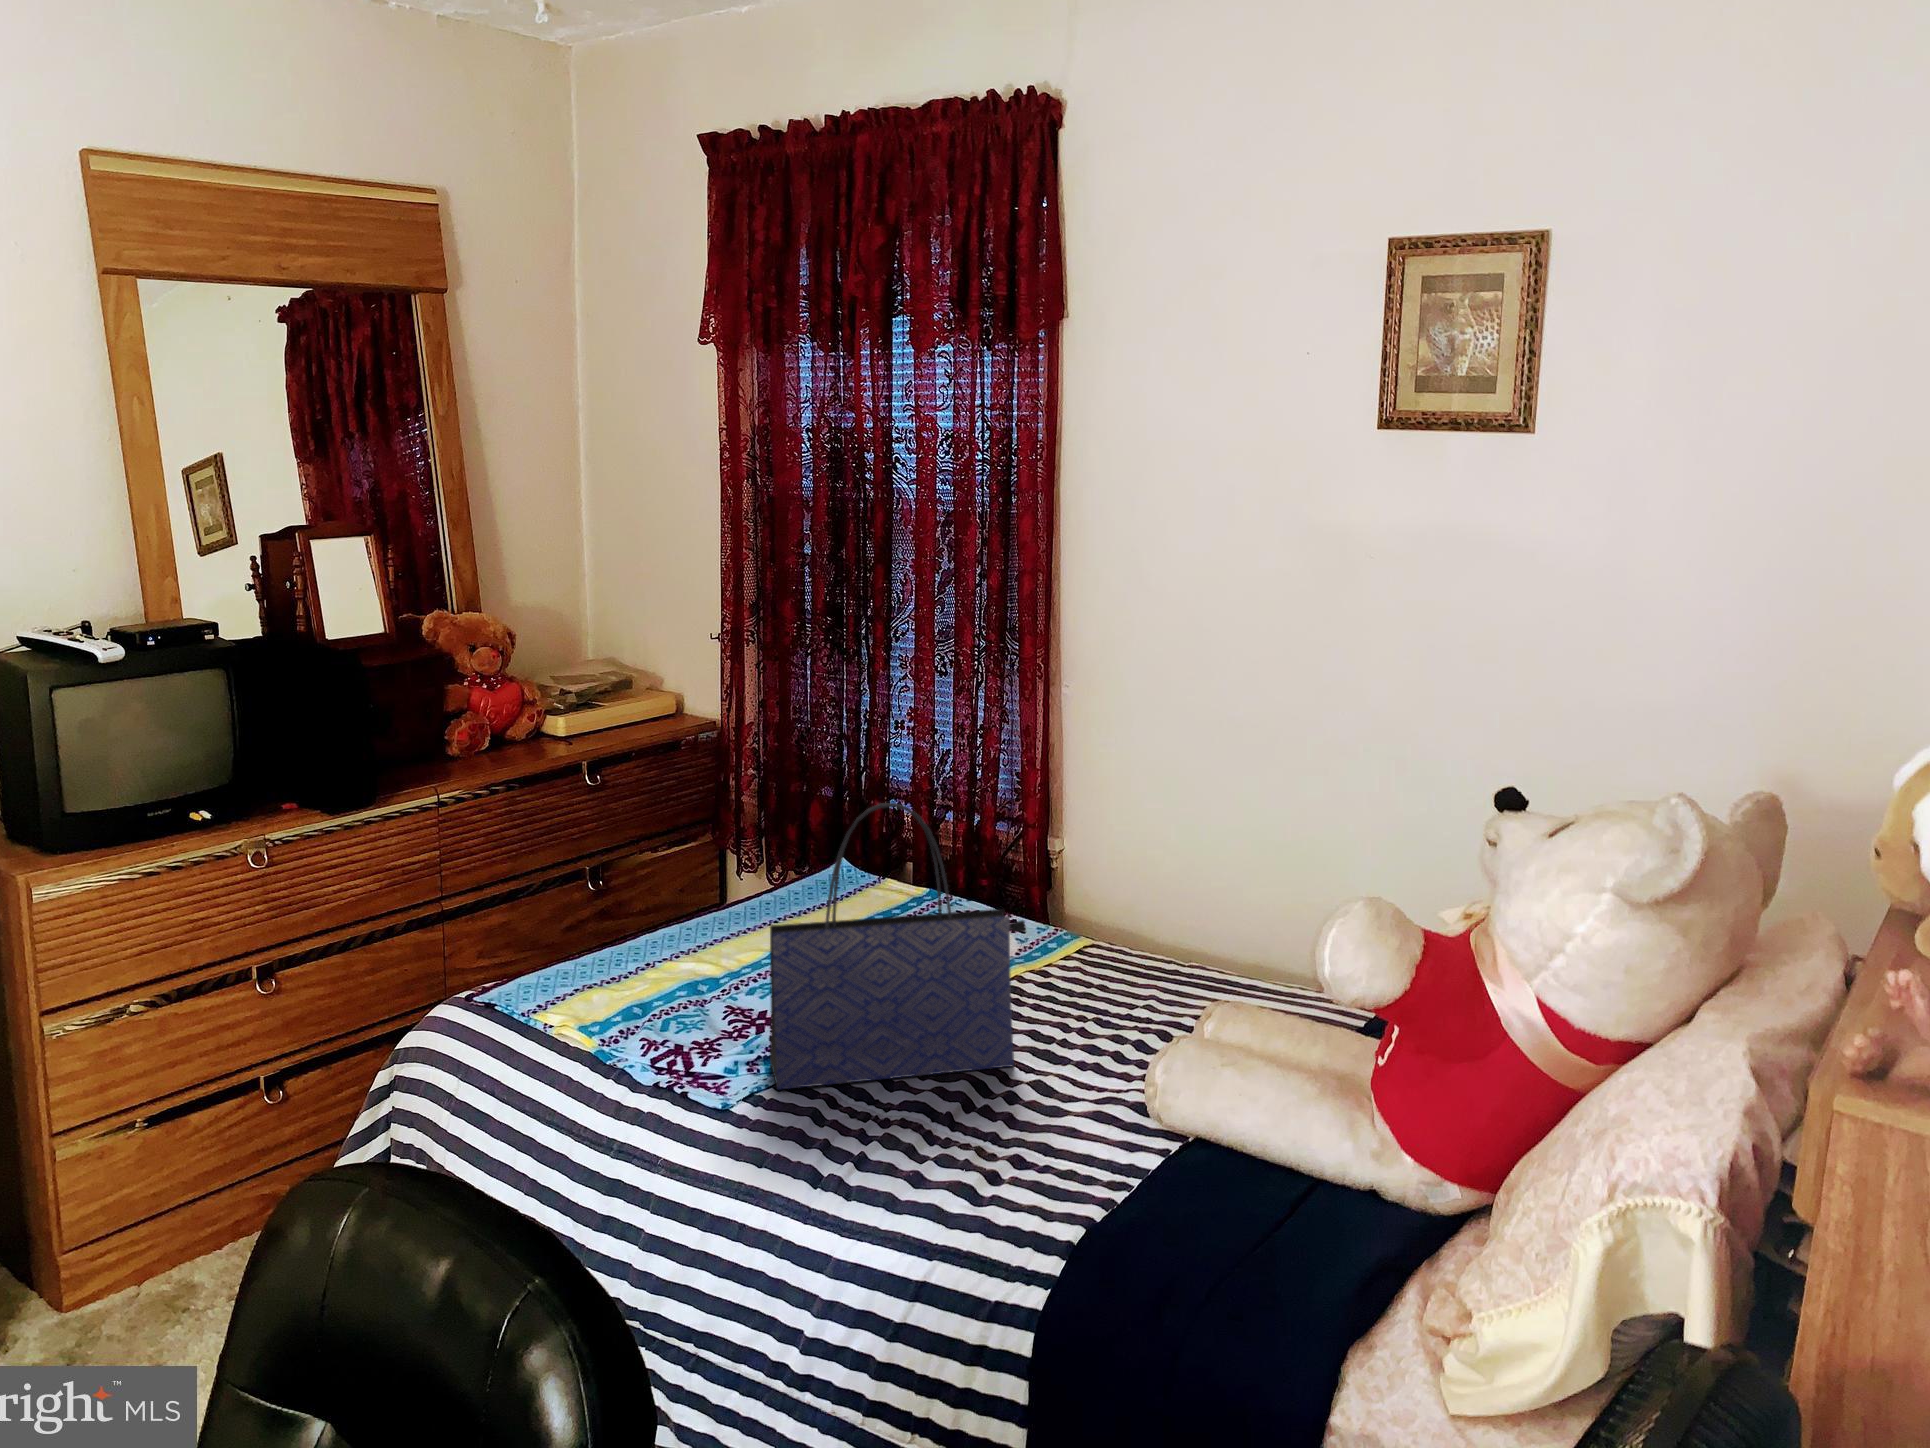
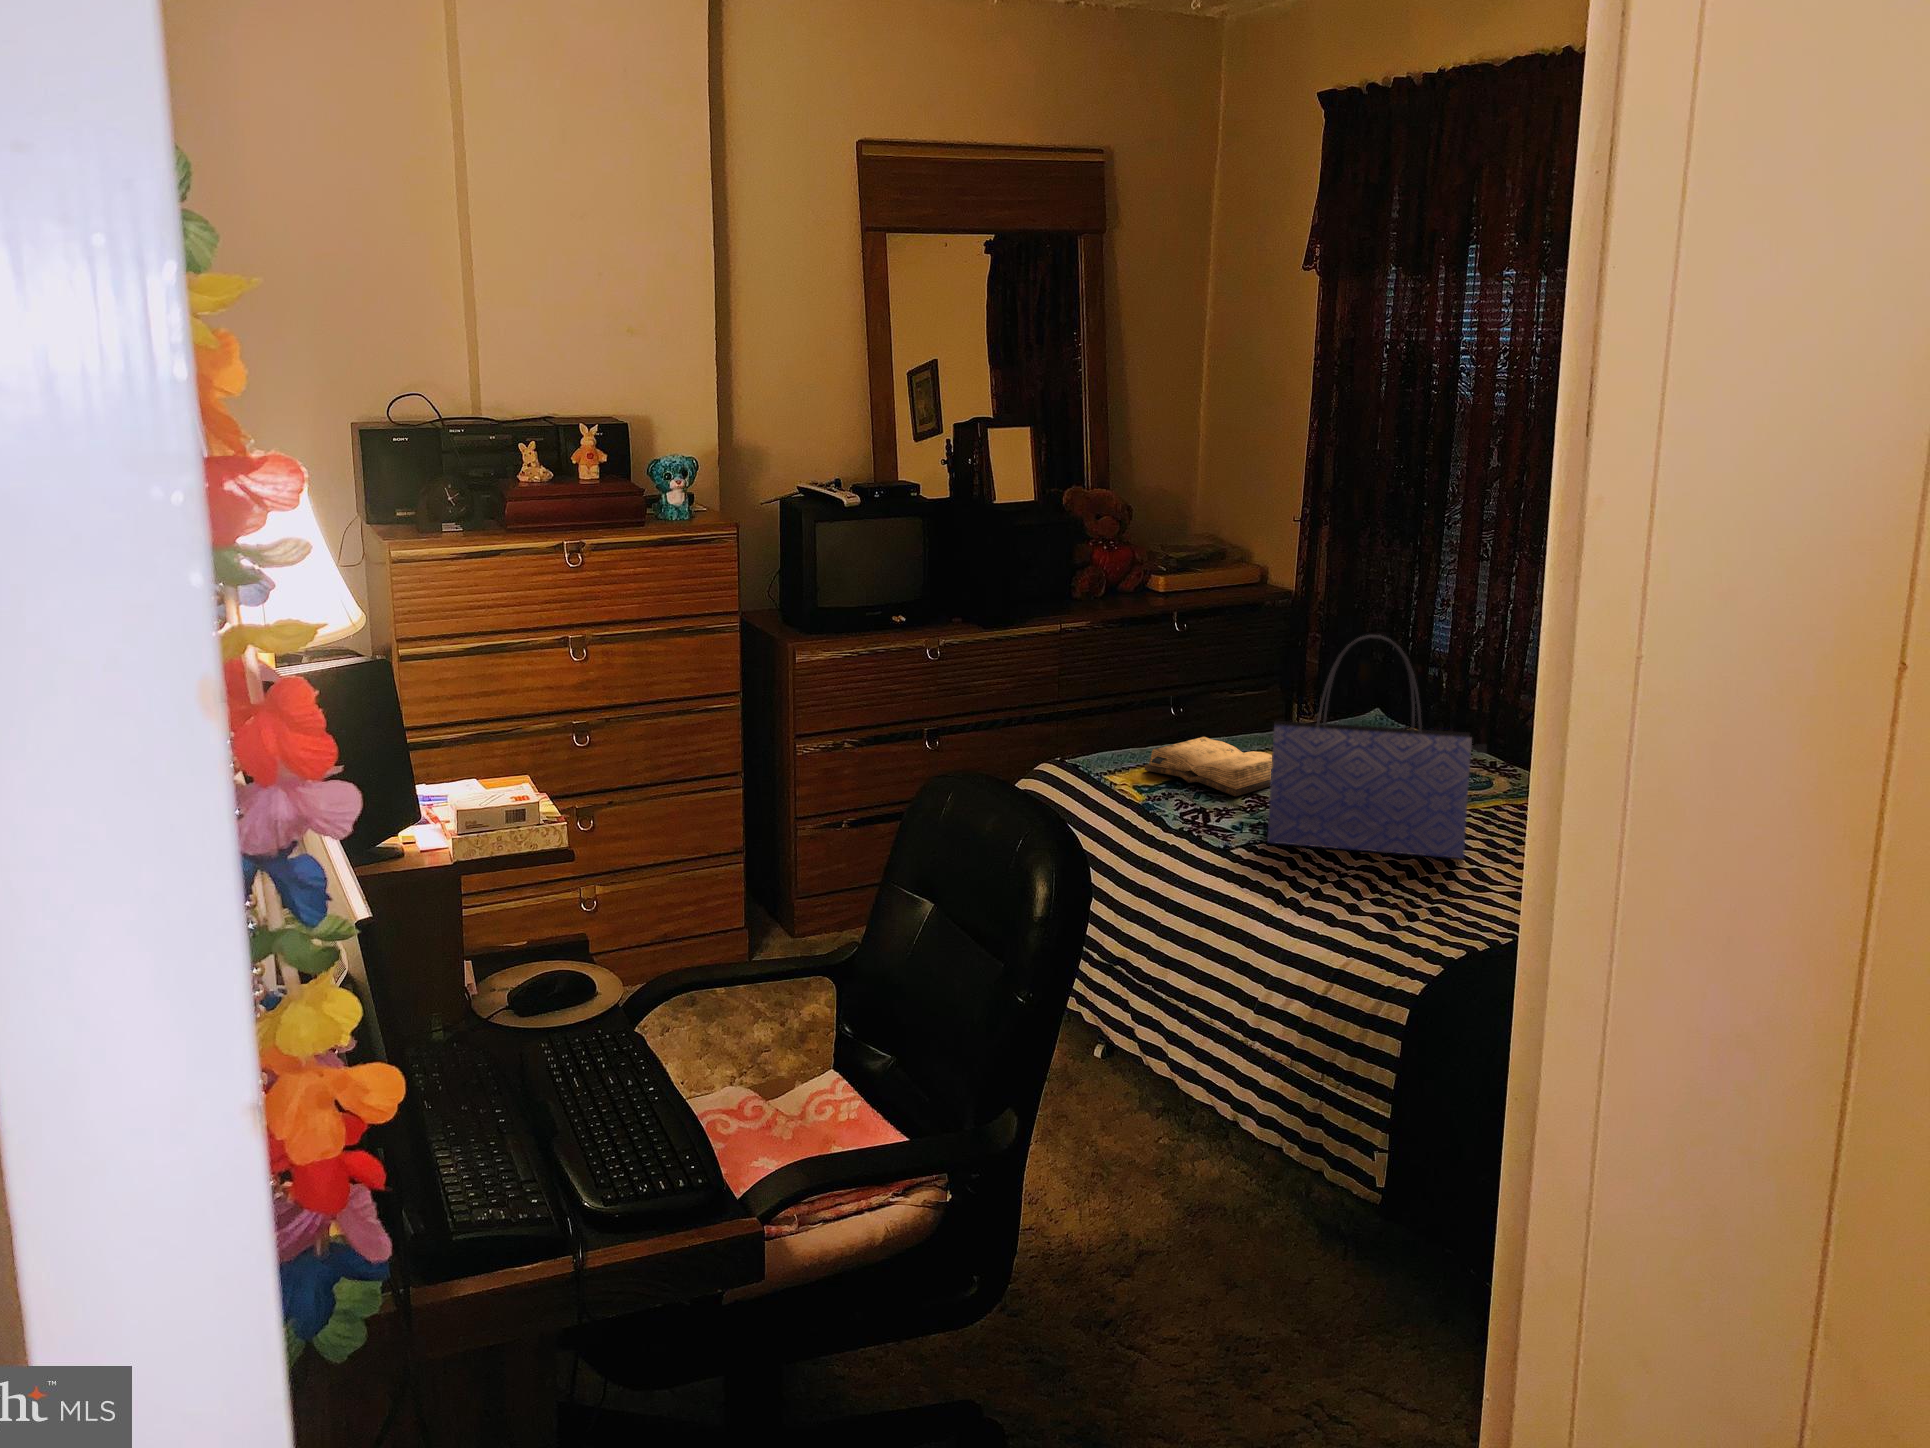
diary: none [585,932,777,1017] -> present [1145,737,1272,797]

